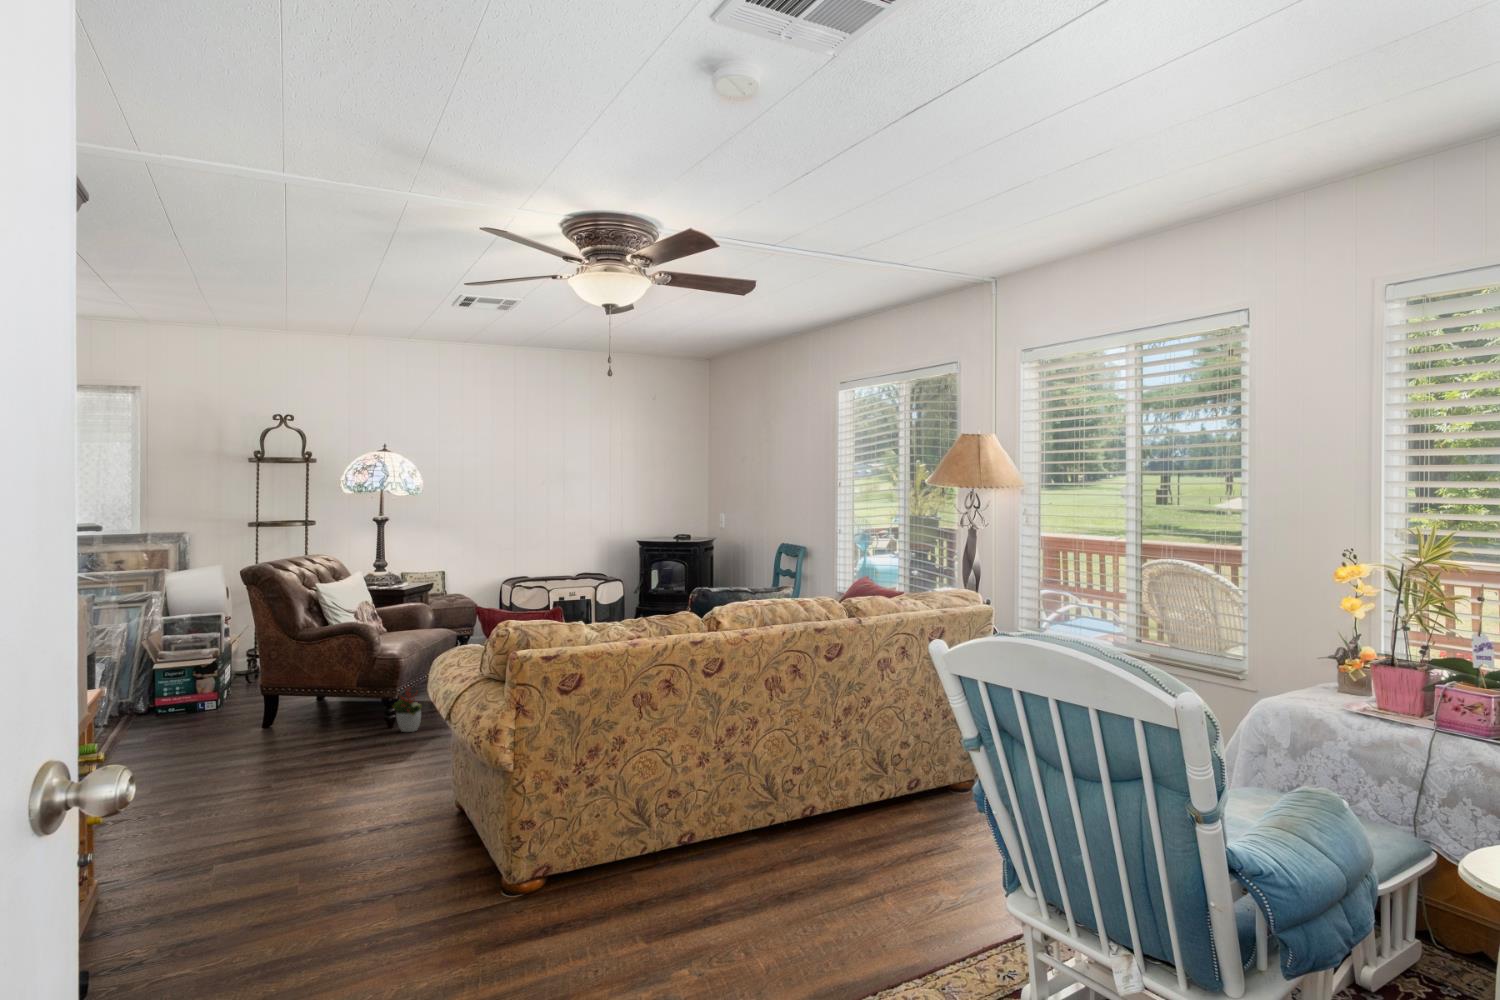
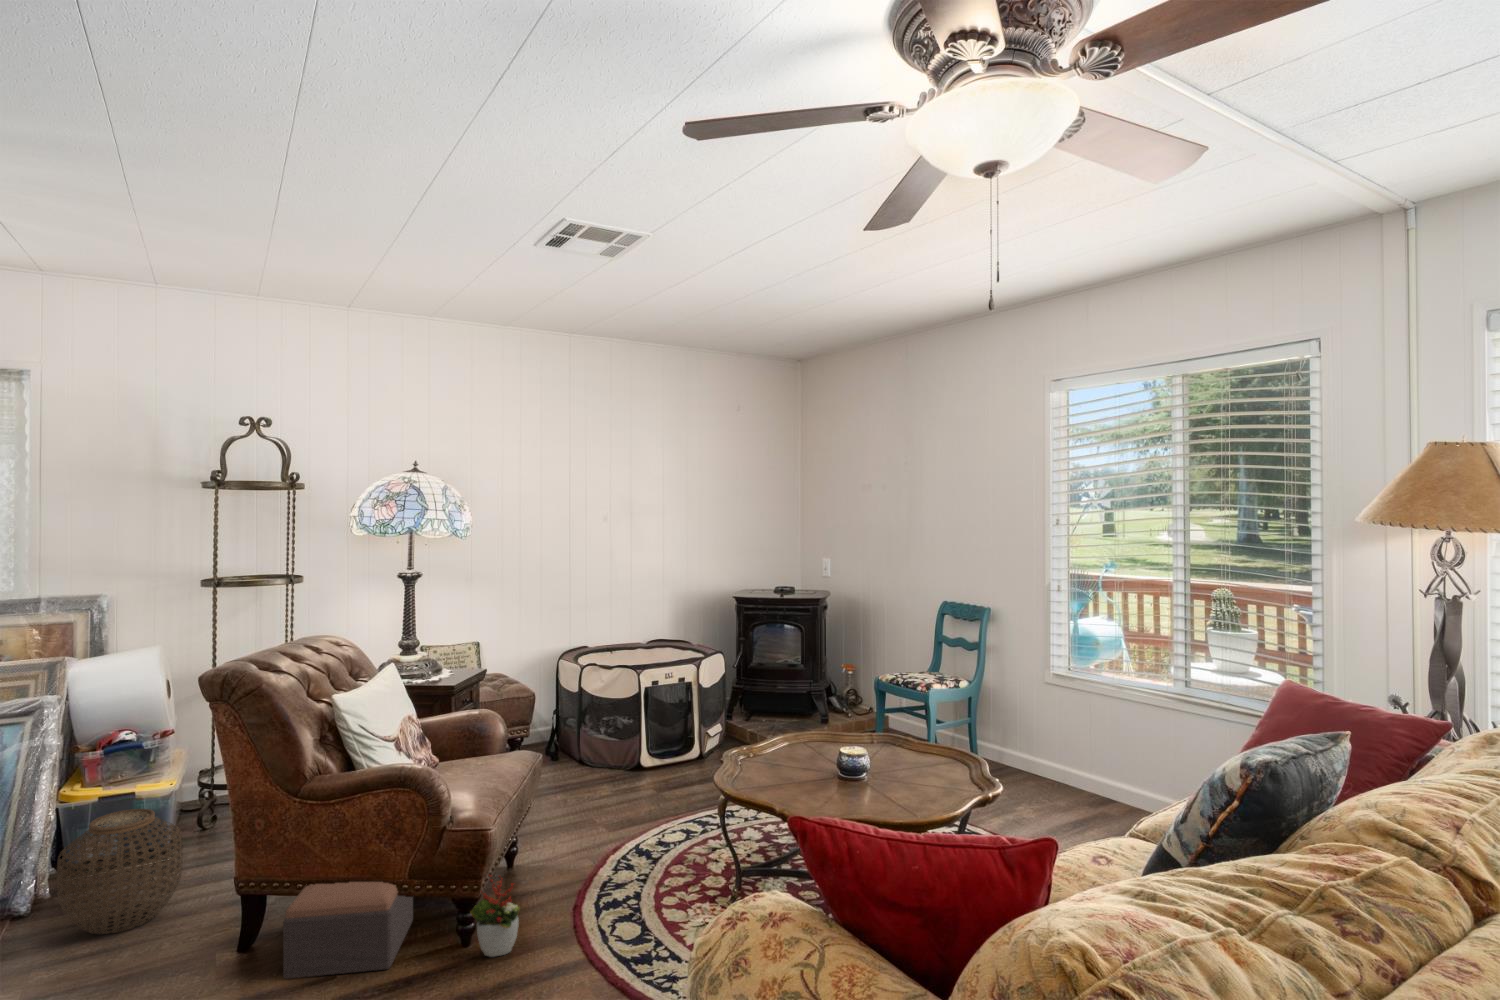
woven basket: none [163,654,235,722] -> present [57,809,183,934]
footstool: none [286,683,367,738] -> present [283,882,413,979]

